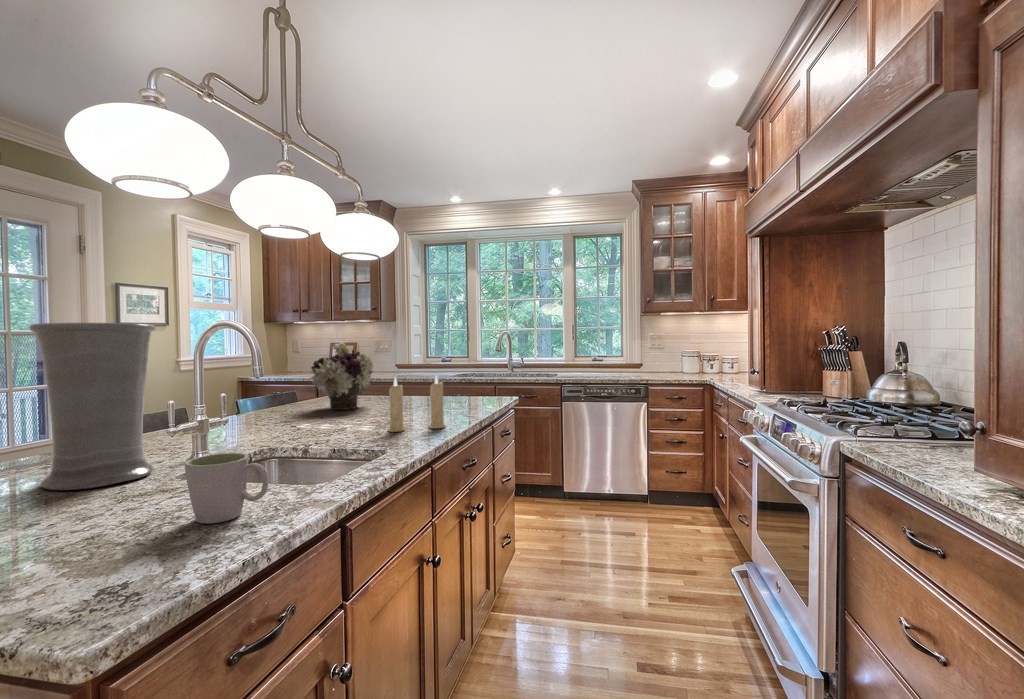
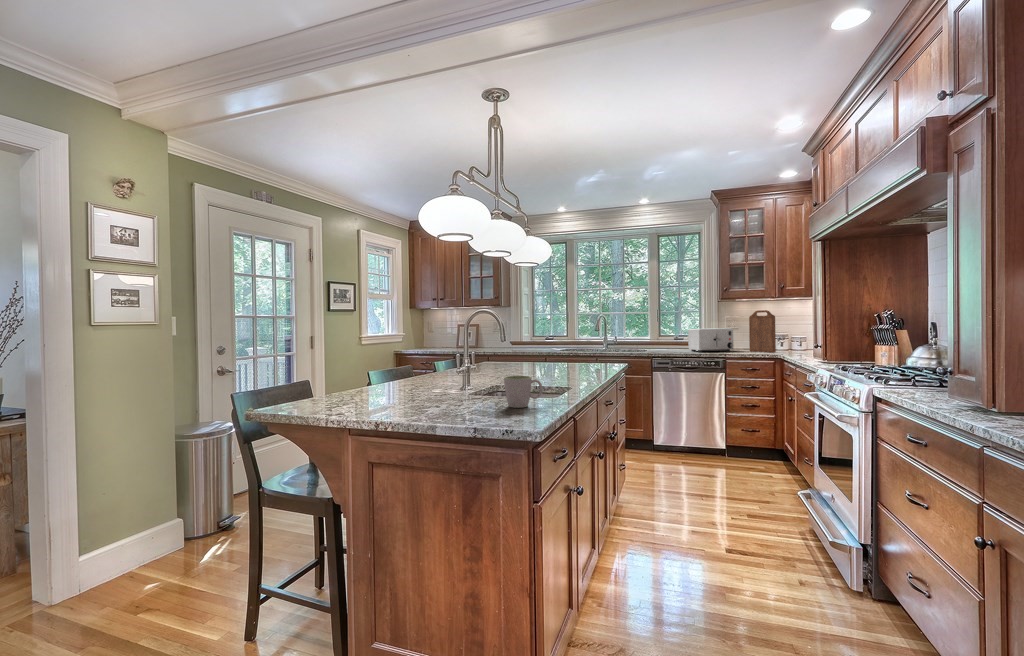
vase: present [29,323,155,490] -> none [397,309,450,397]
cutting board: none [675,326,705,377] -> present [749,310,776,352]
flower arrangement: present [311,342,374,410] -> none [485,322,526,370]
toaster: none [604,348,657,377] -> present [688,328,733,352]
candle: present [388,376,446,432] -> none [555,343,592,380]

